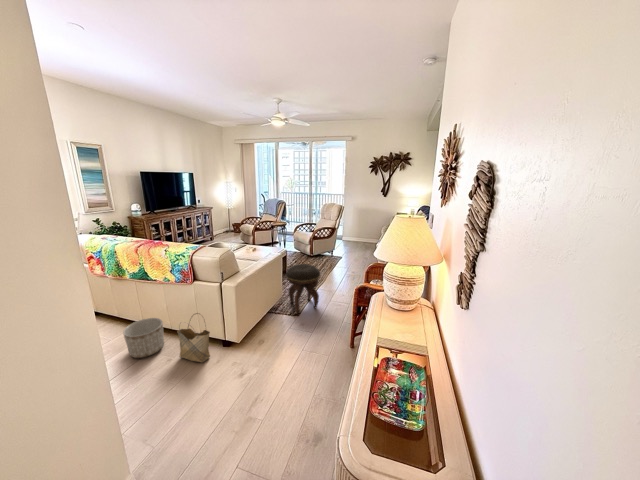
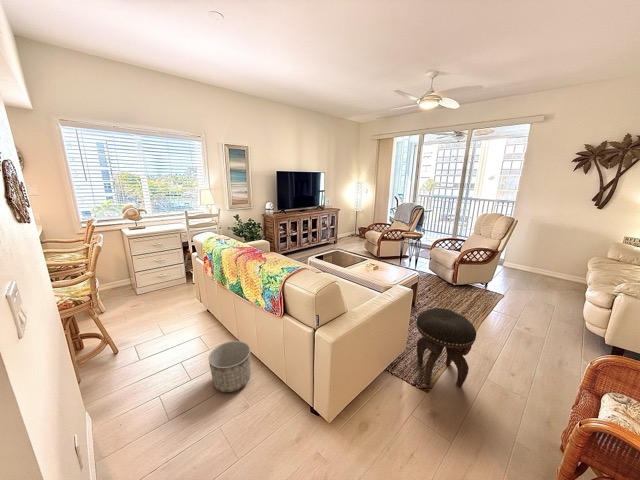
woven basket: present [177,313,210,362] -> none [257,360,294,435]

